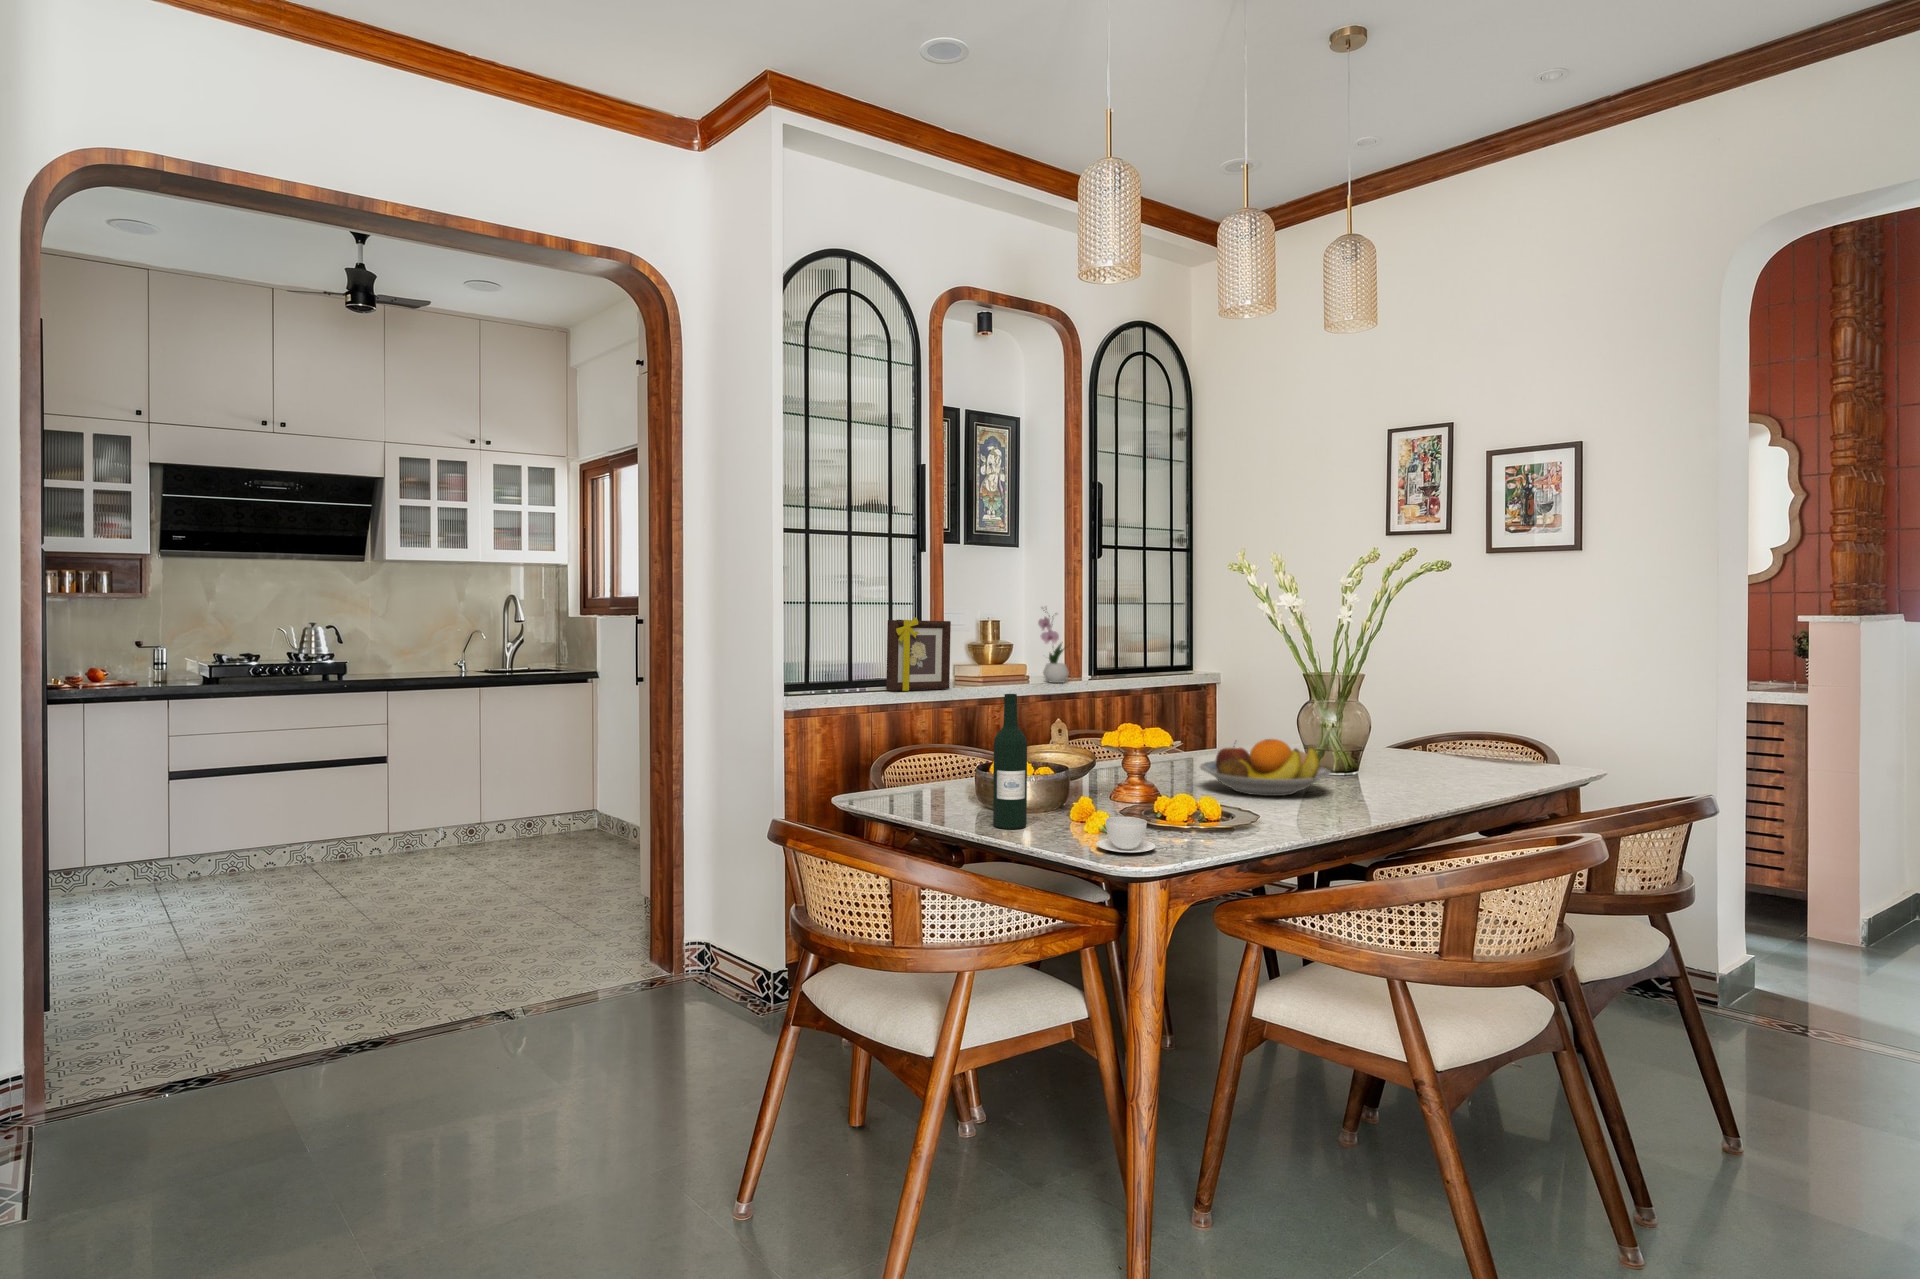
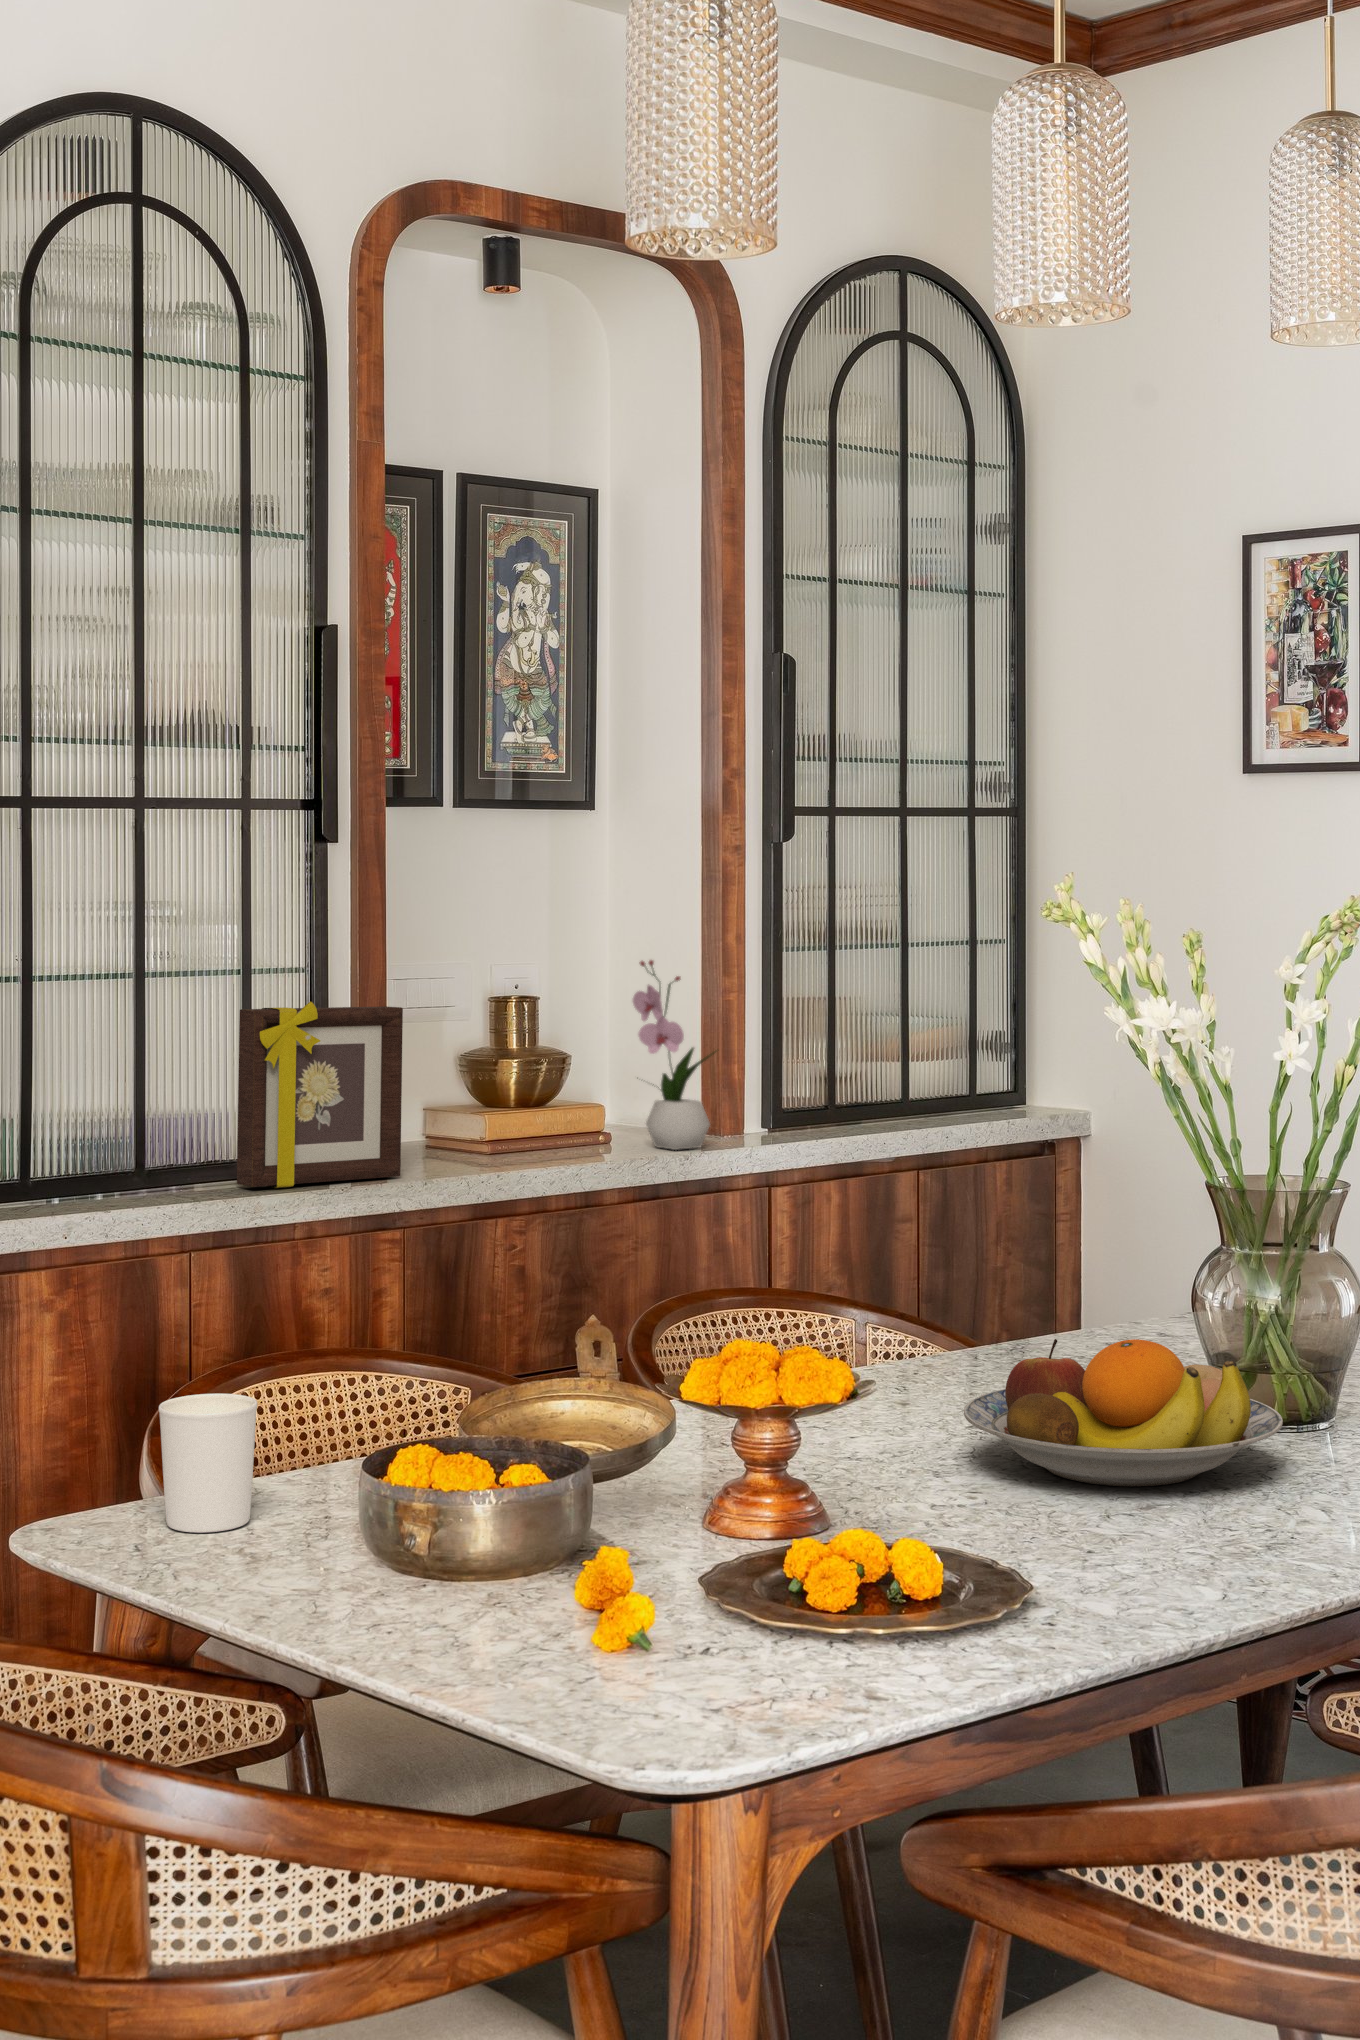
wine bottle: present [993,694,1027,829] -> none [392,1269,478,1624]
candle holder: none [890,750,928,802] -> present [159,1394,257,1533]
teacup: present [1096,817,1156,853] -> none [632,1600,783,1704]

